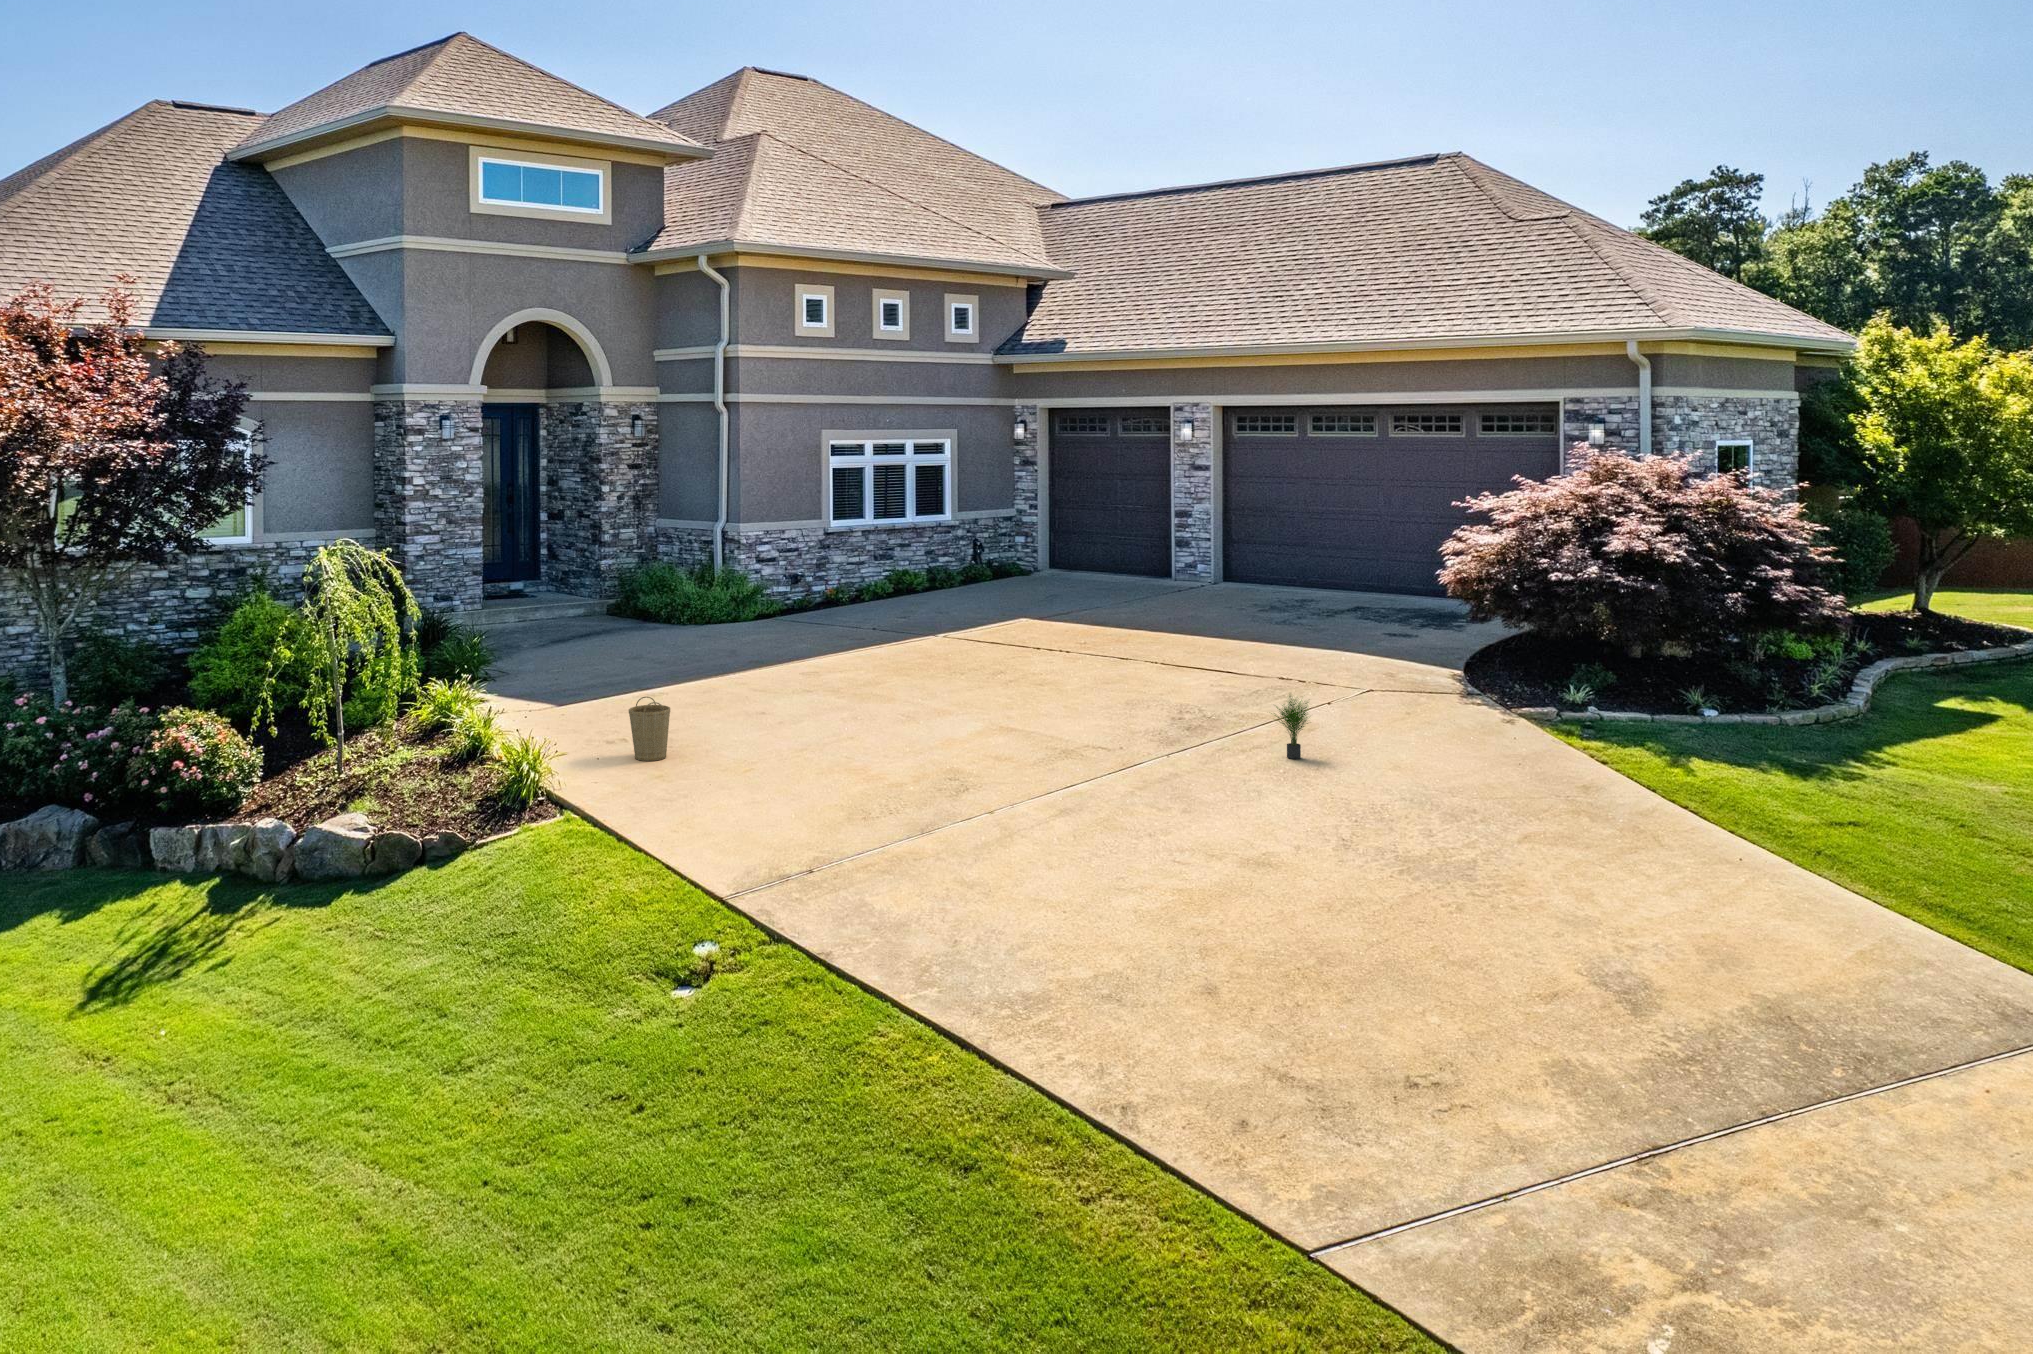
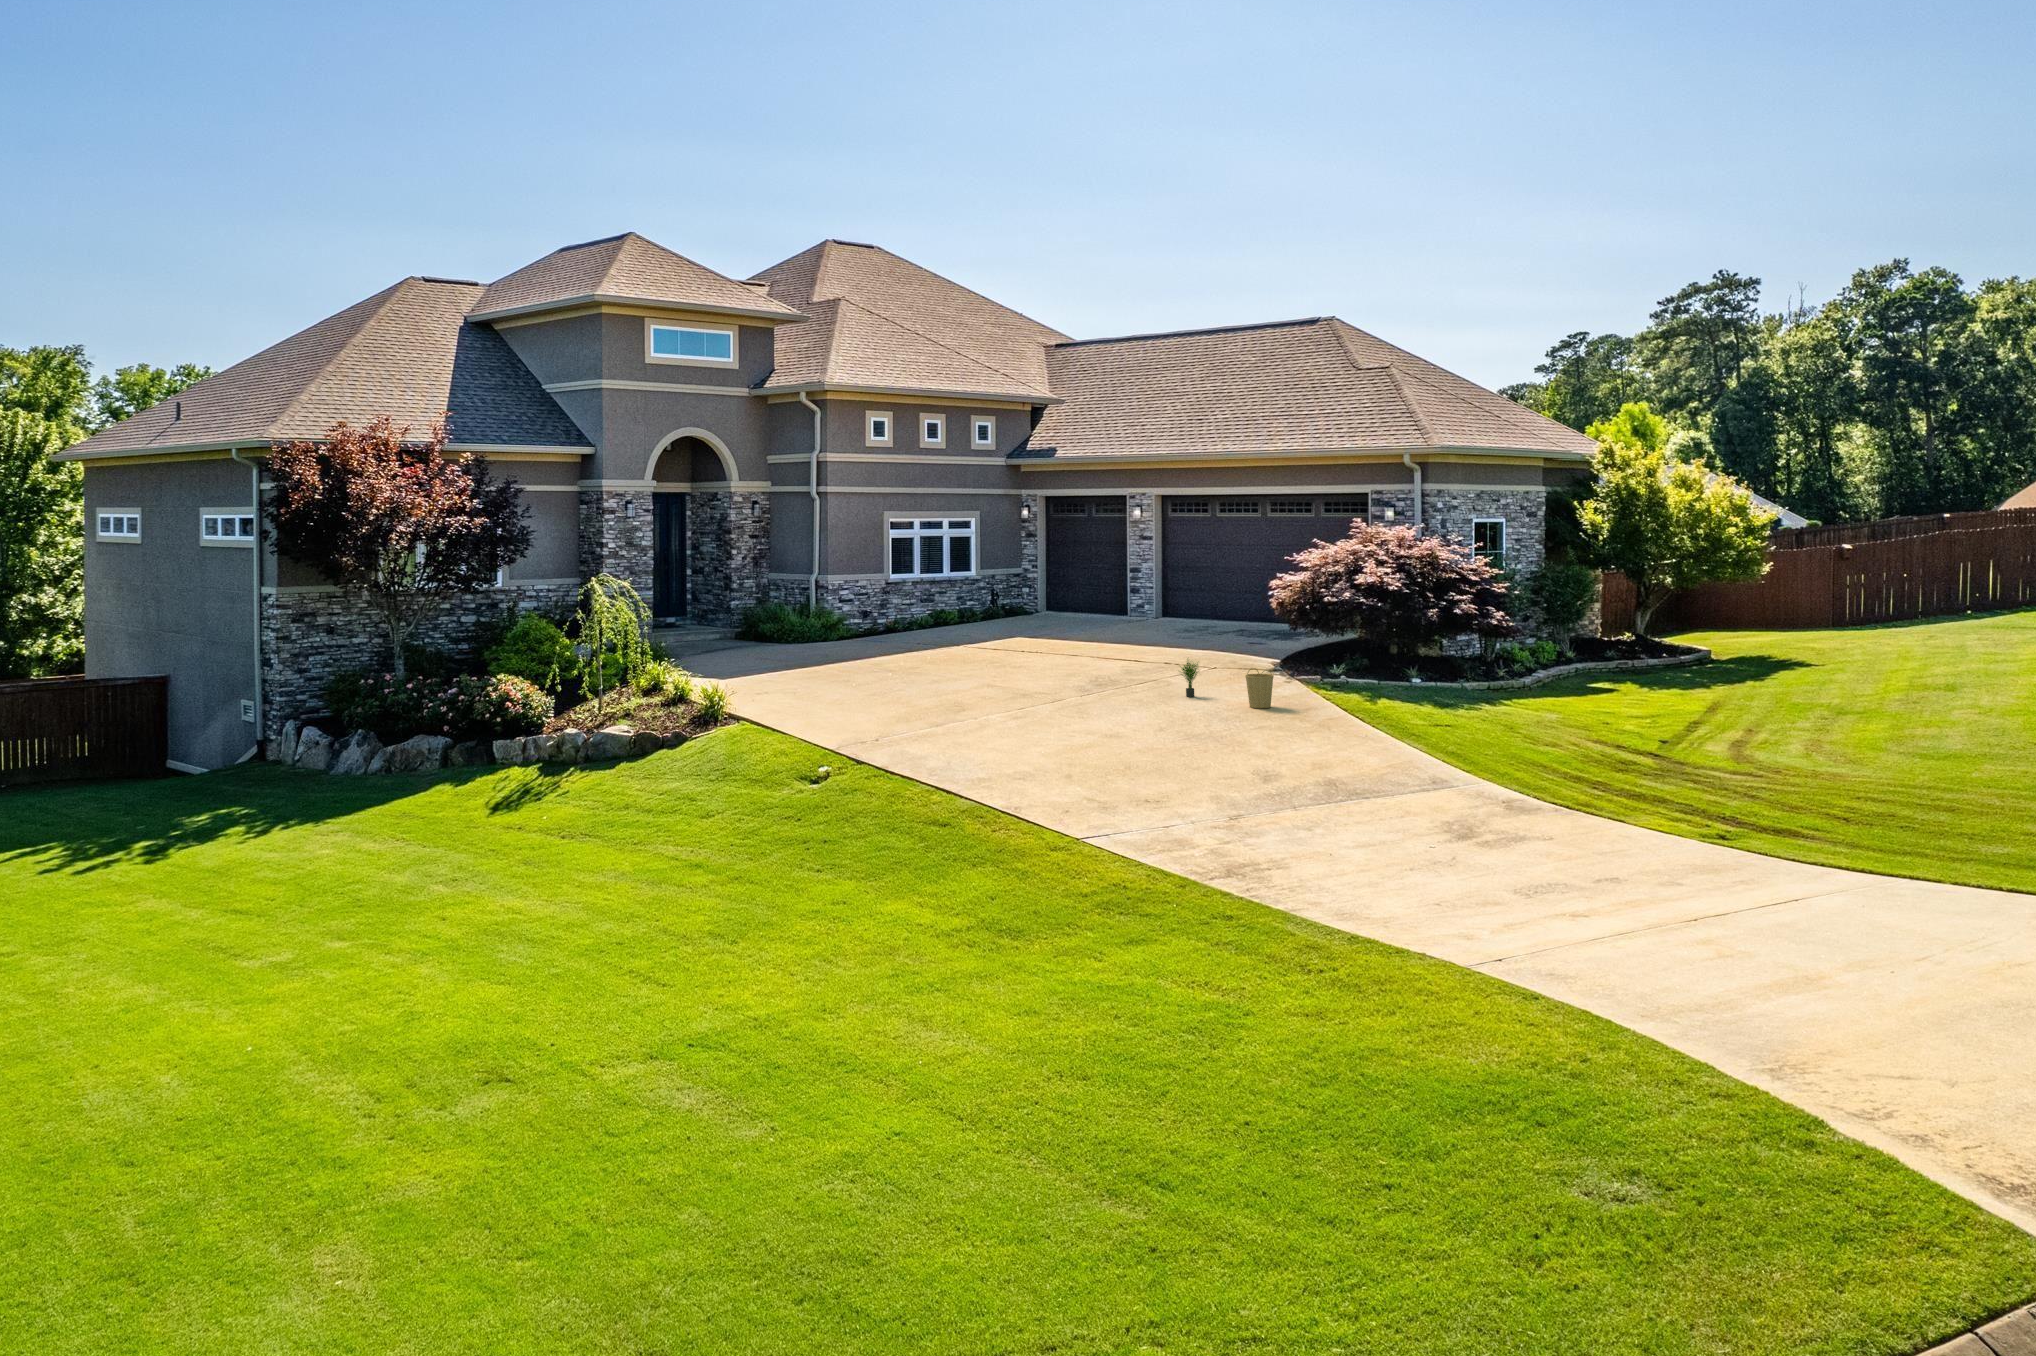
basket: present [629,697,670,761] -> present [1245,668,1274,709]

